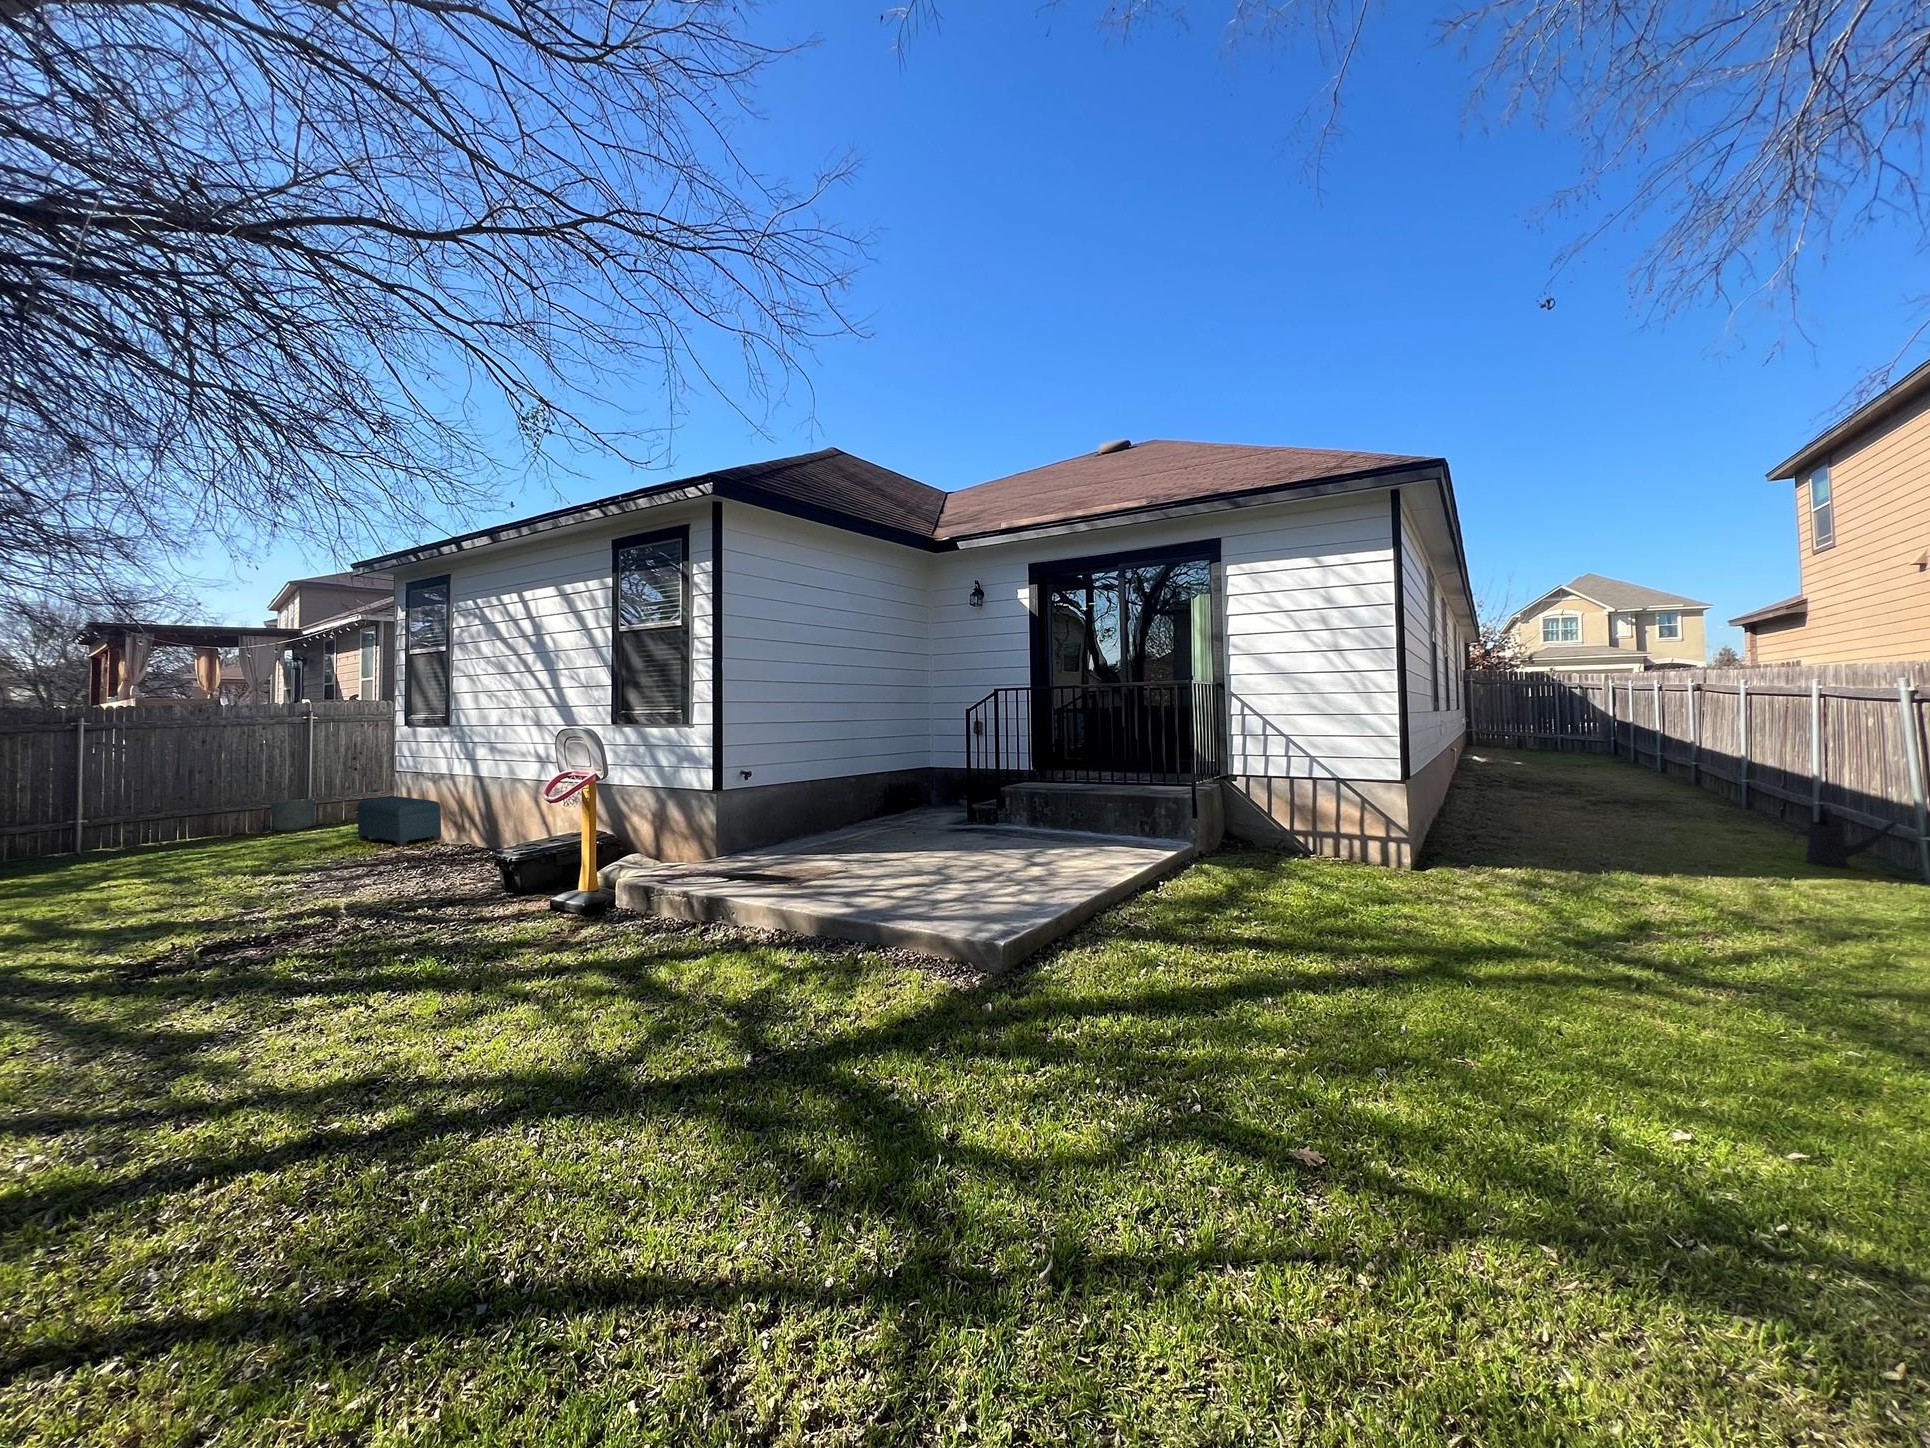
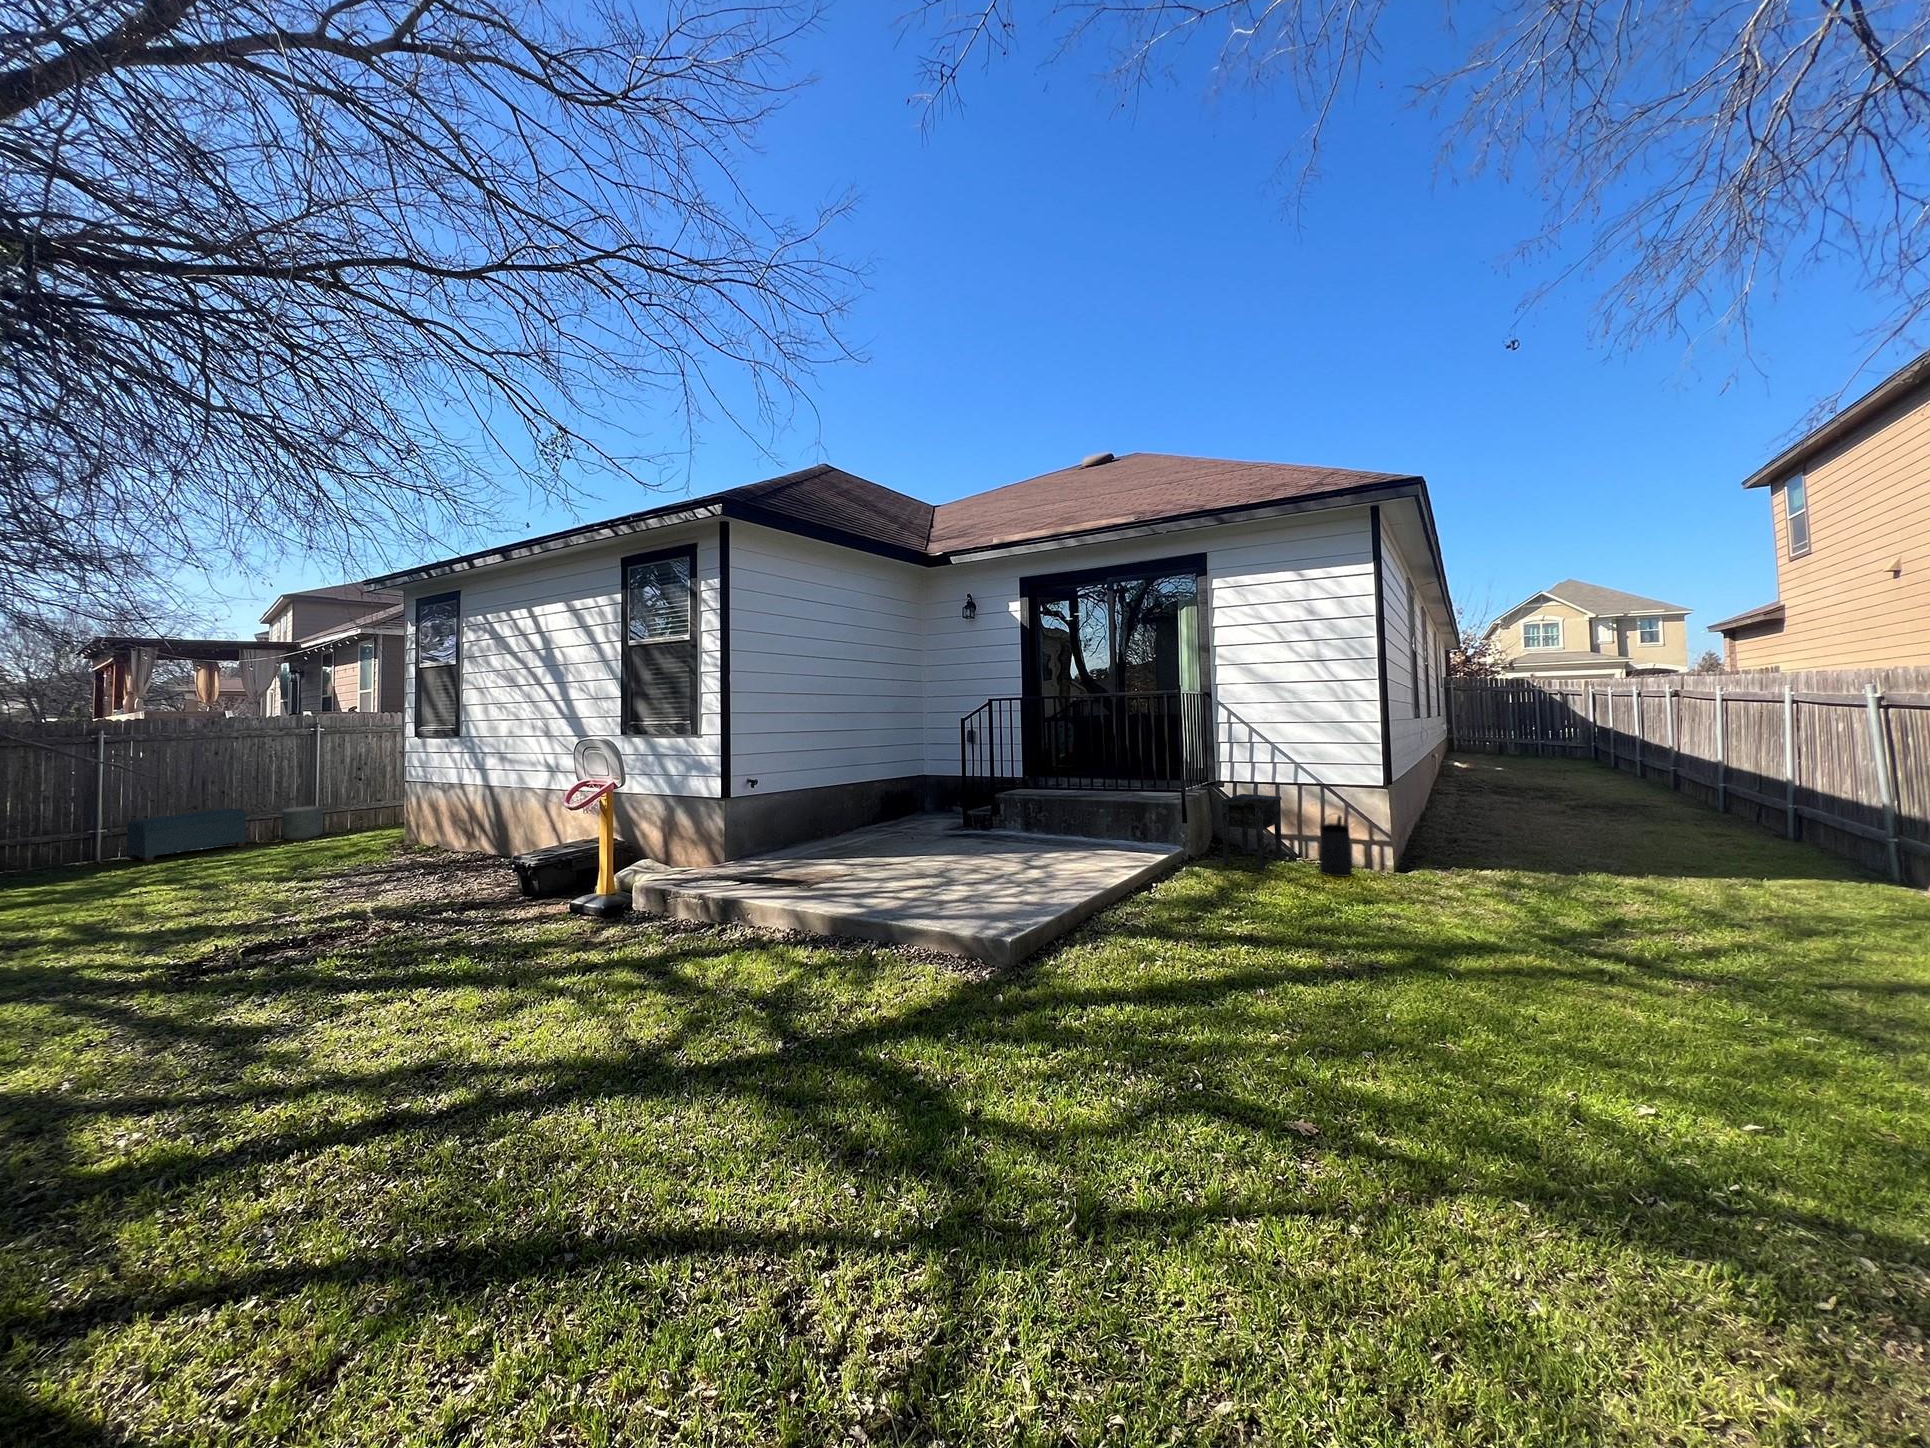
side table: none [1233,788,1296,866] -> present [1221,794,1282,869]
bench: present [357,796,441,847] -> present [127,809,246,861]
watering can: present [1793,808,1897,868] -> present [1319,815,1353,877]

